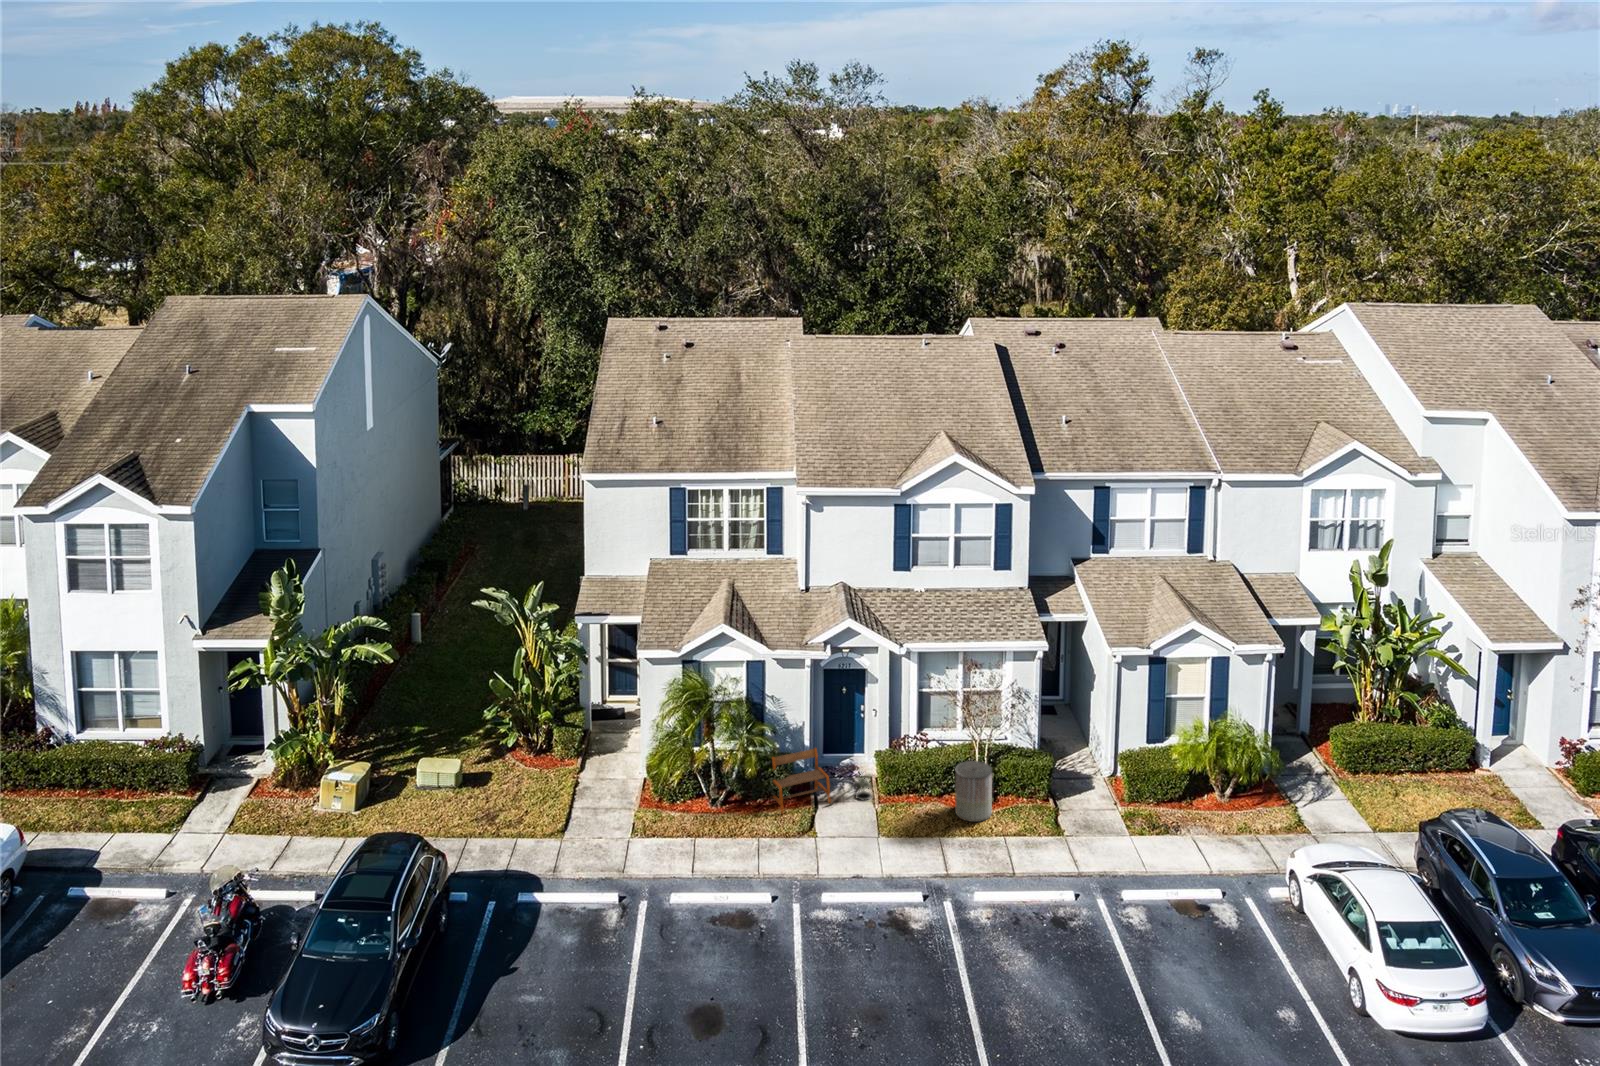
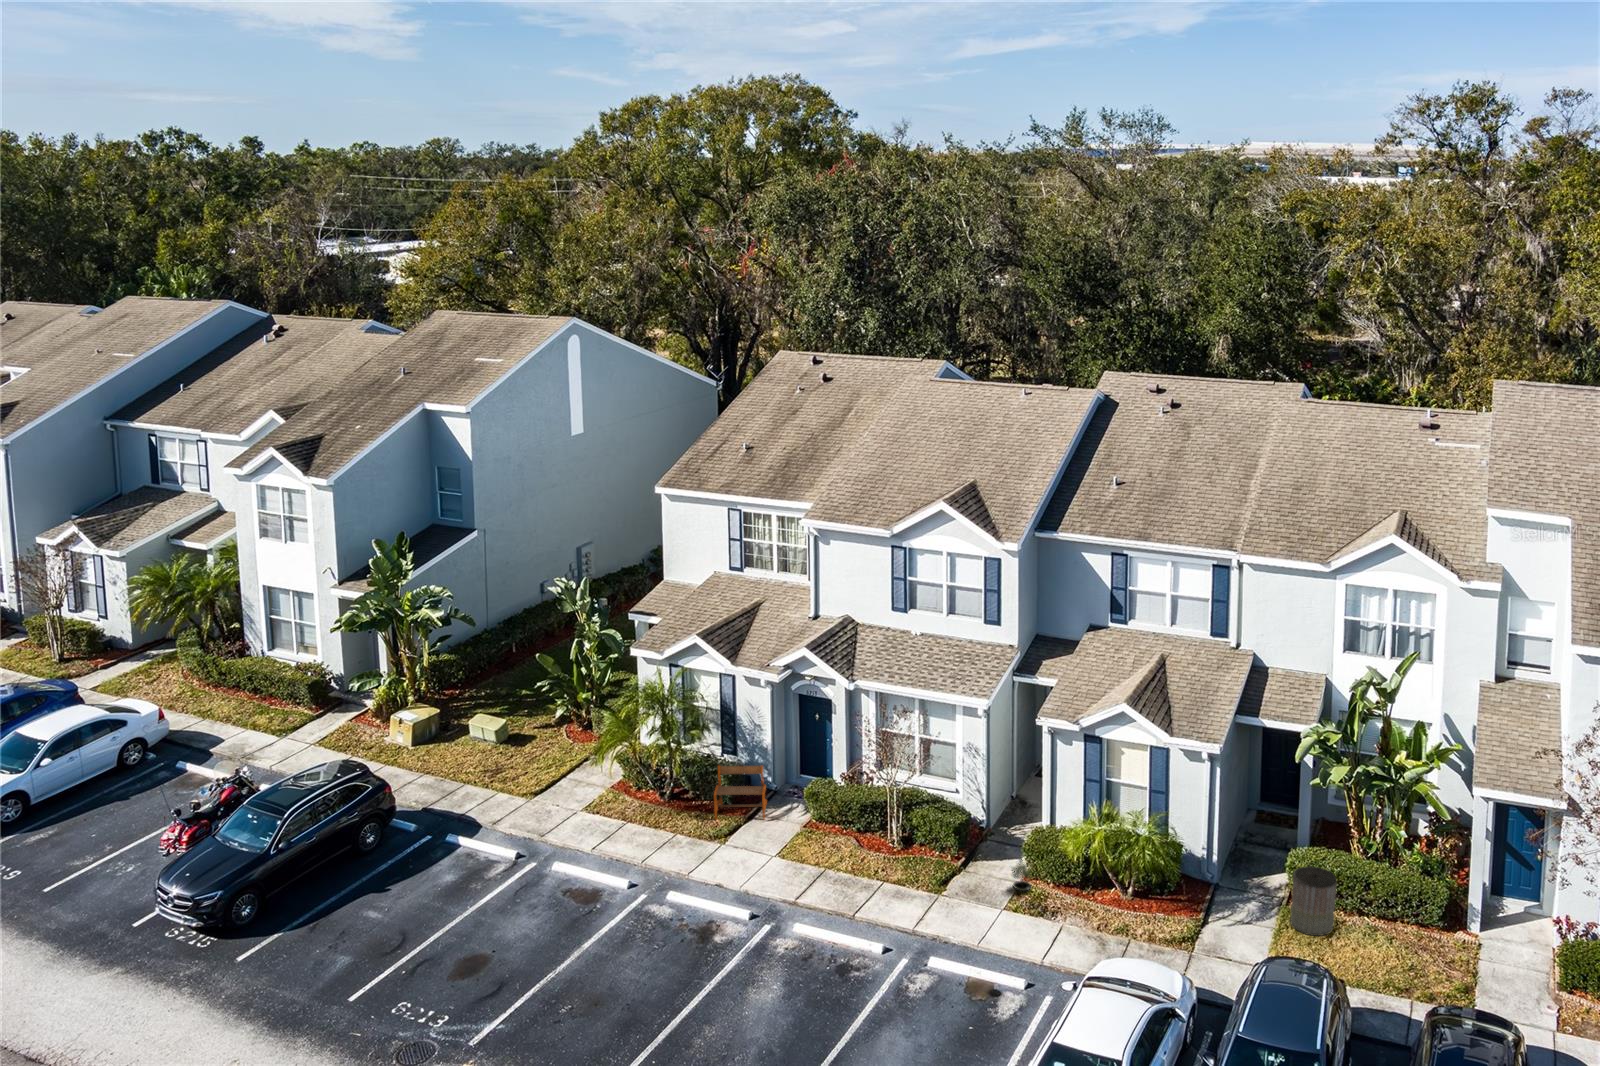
trash can: present [955,761,992,822] -> present [1290,866,1337,936]
potted tree: present [855,772,872,800] -> present [1011,855,1032,891]

